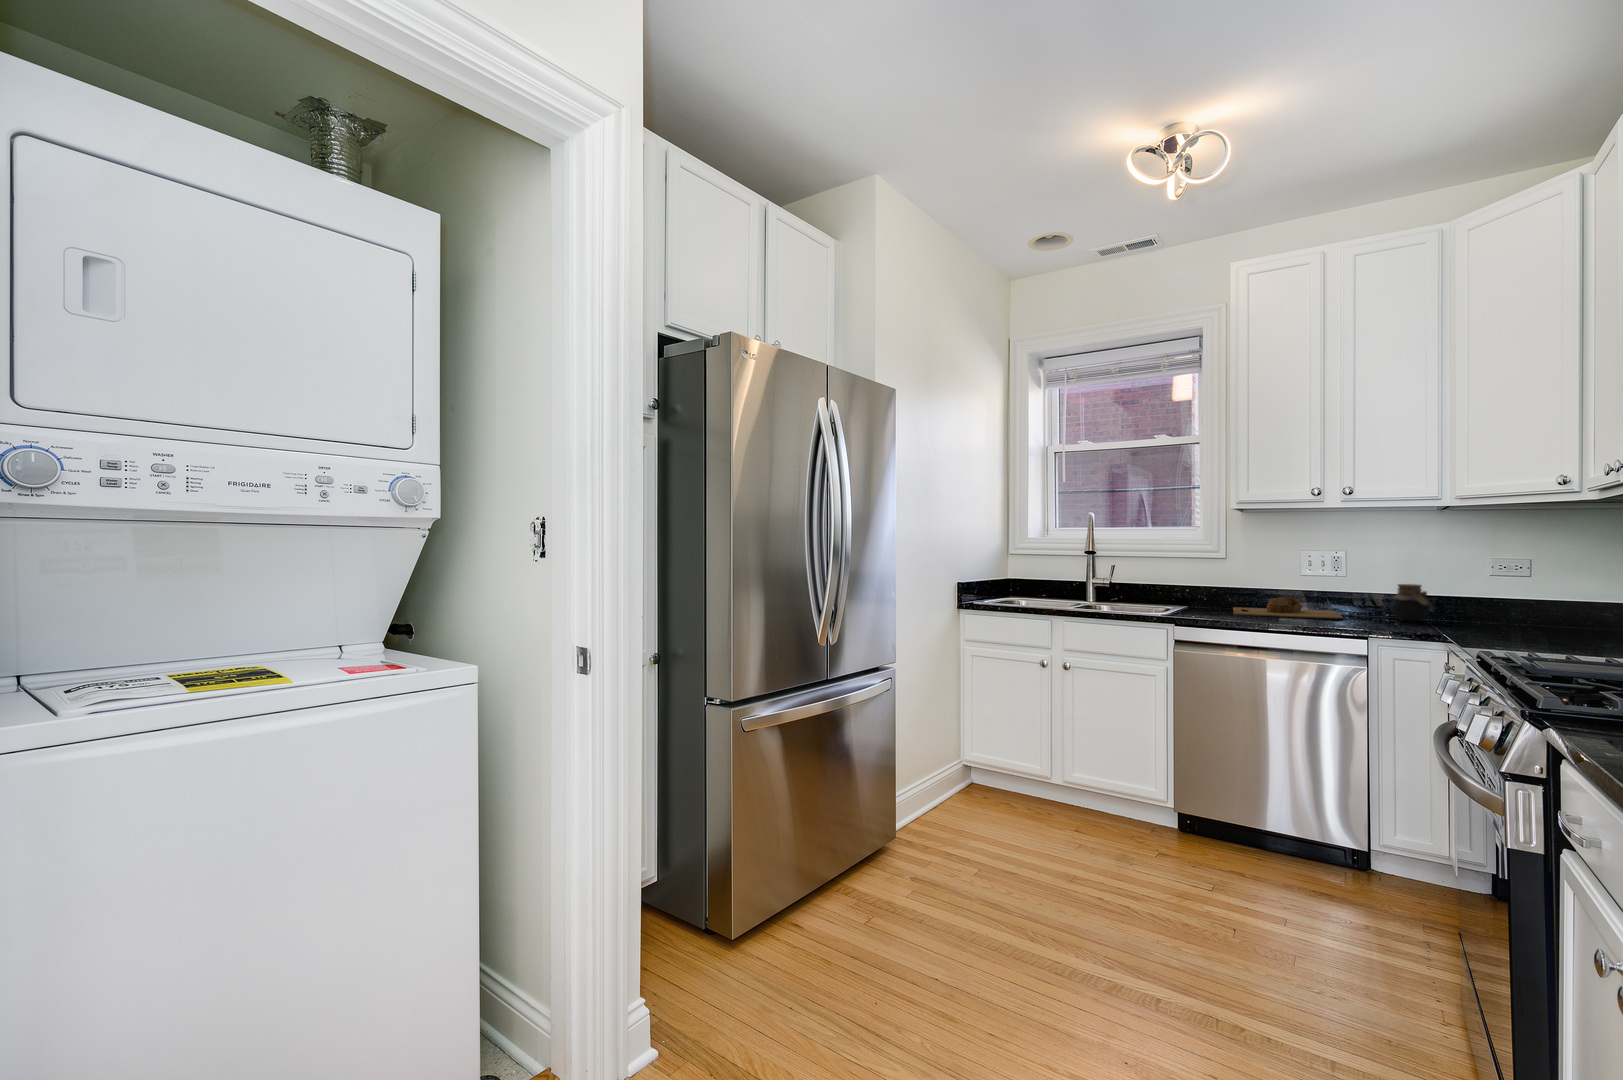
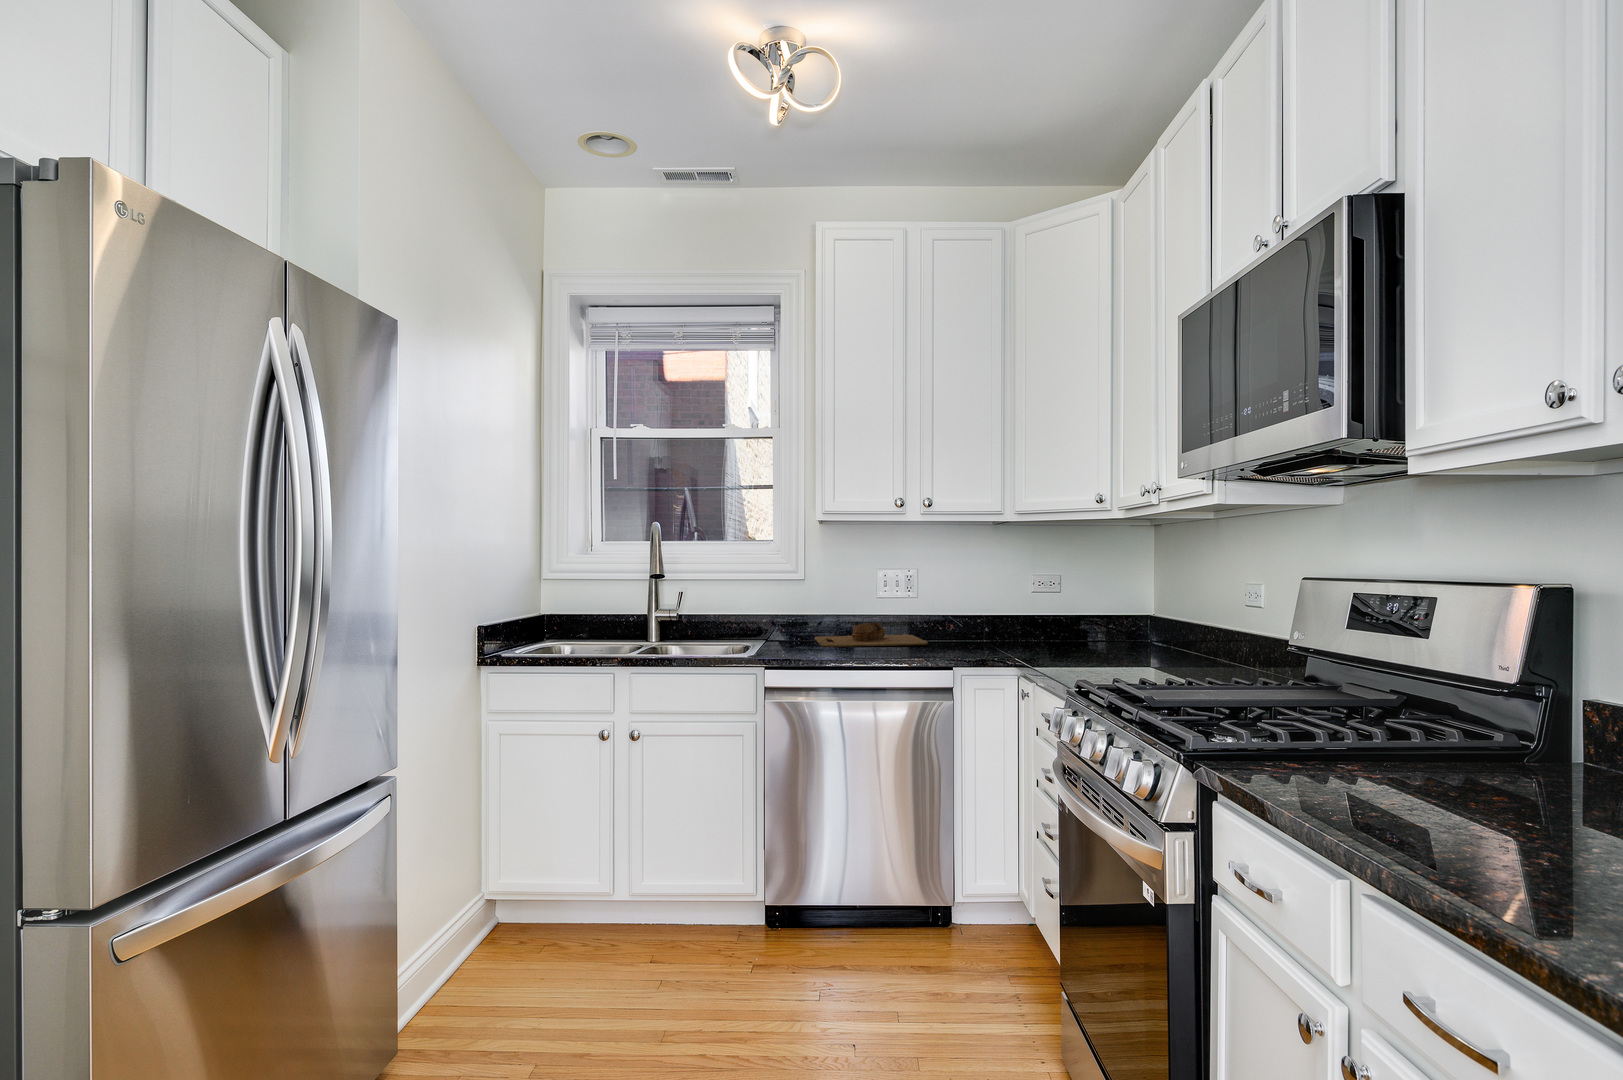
jar: present [1390,584,1433,622] -> none [965,603,1003,643]

